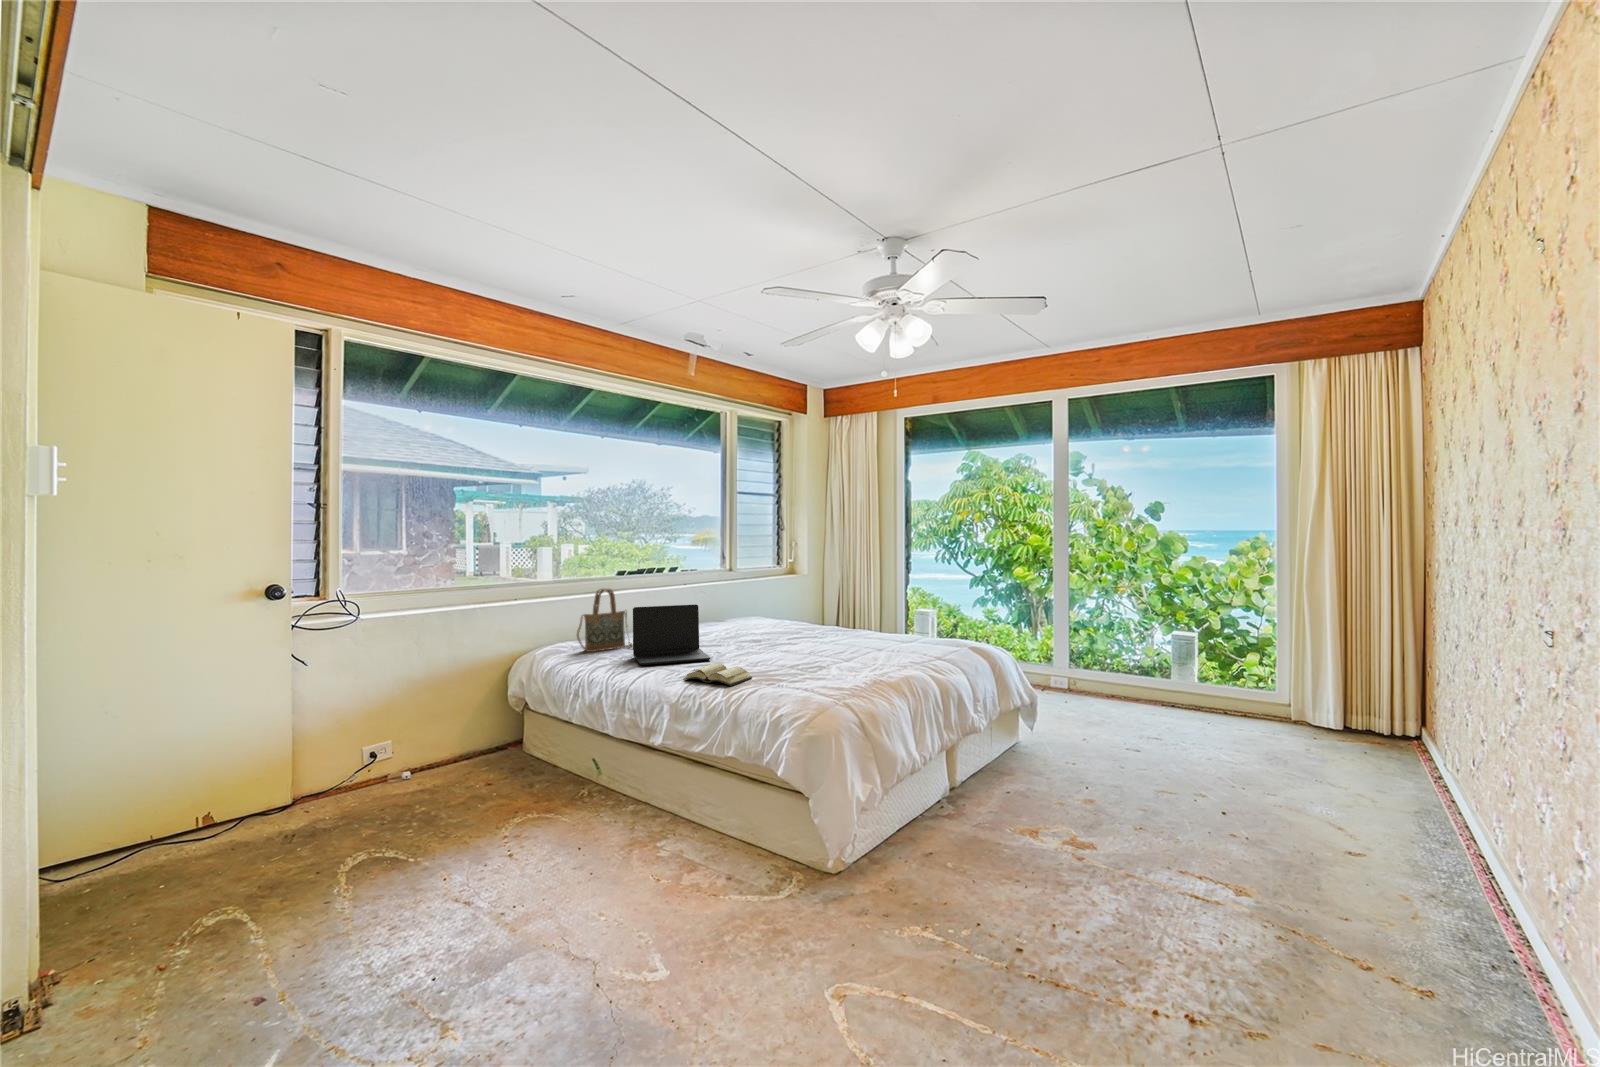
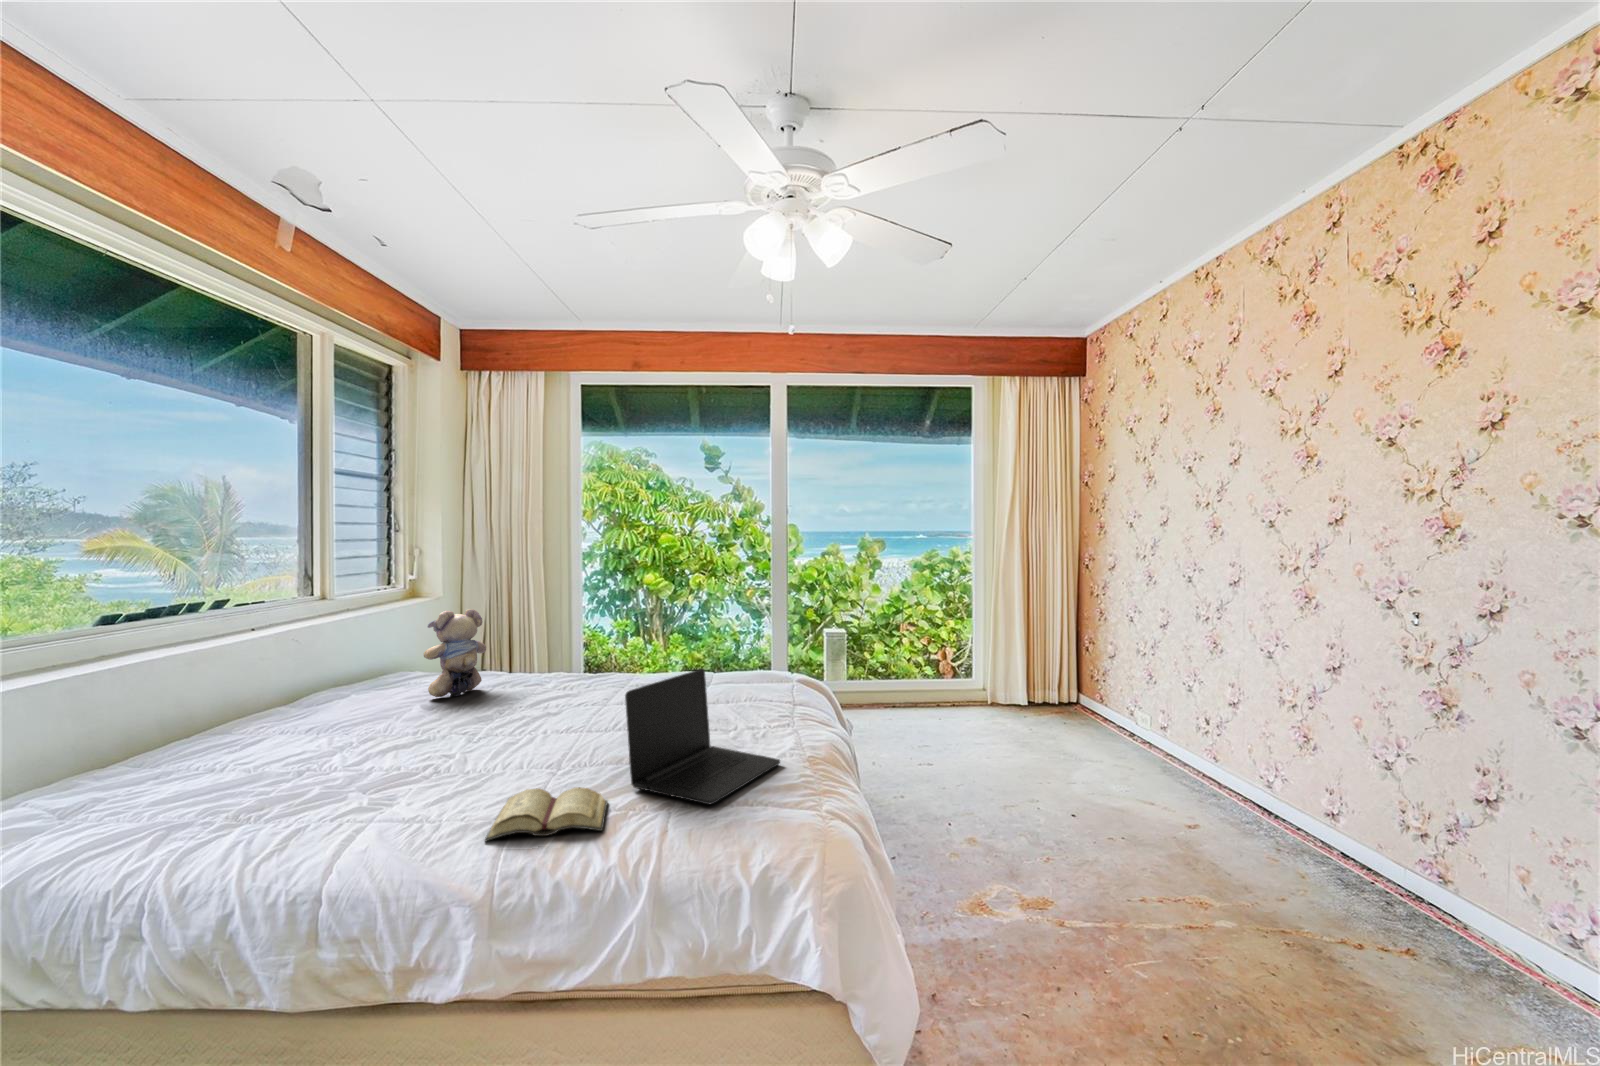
teddy bear: none [748,576,786,629] -> present [424,609,486,697]
handbag: present [577,589,633,652] -> none [79,668,252,823]
laptop: present [633,605,711,665] -> present [625,669,780,804]

